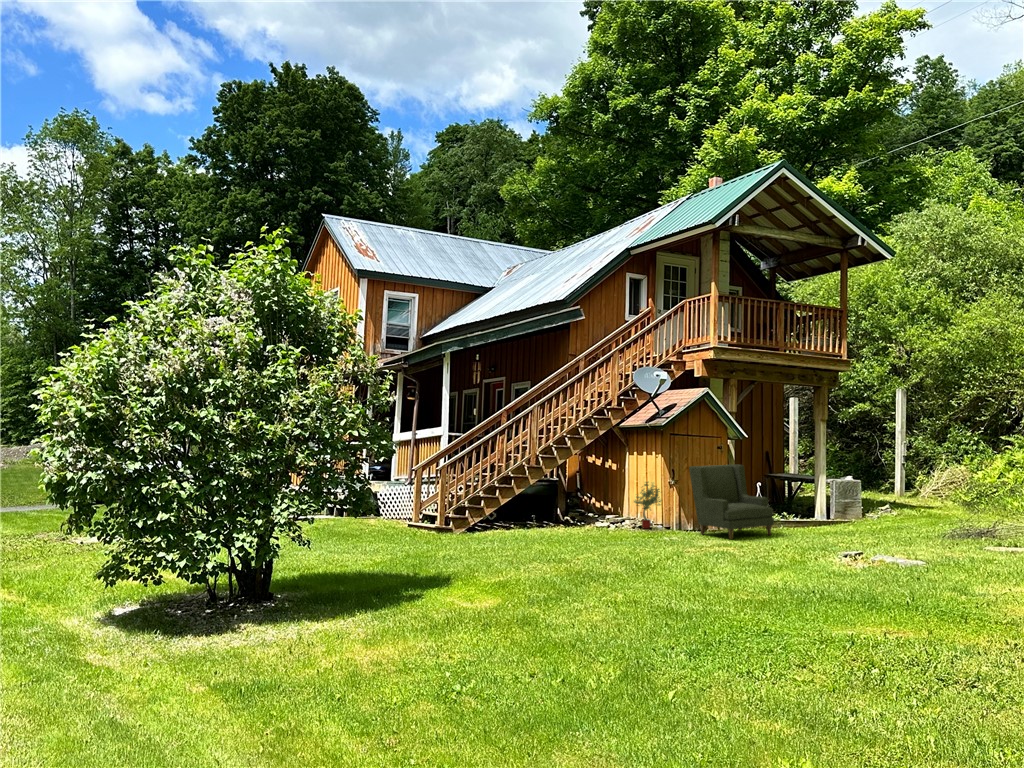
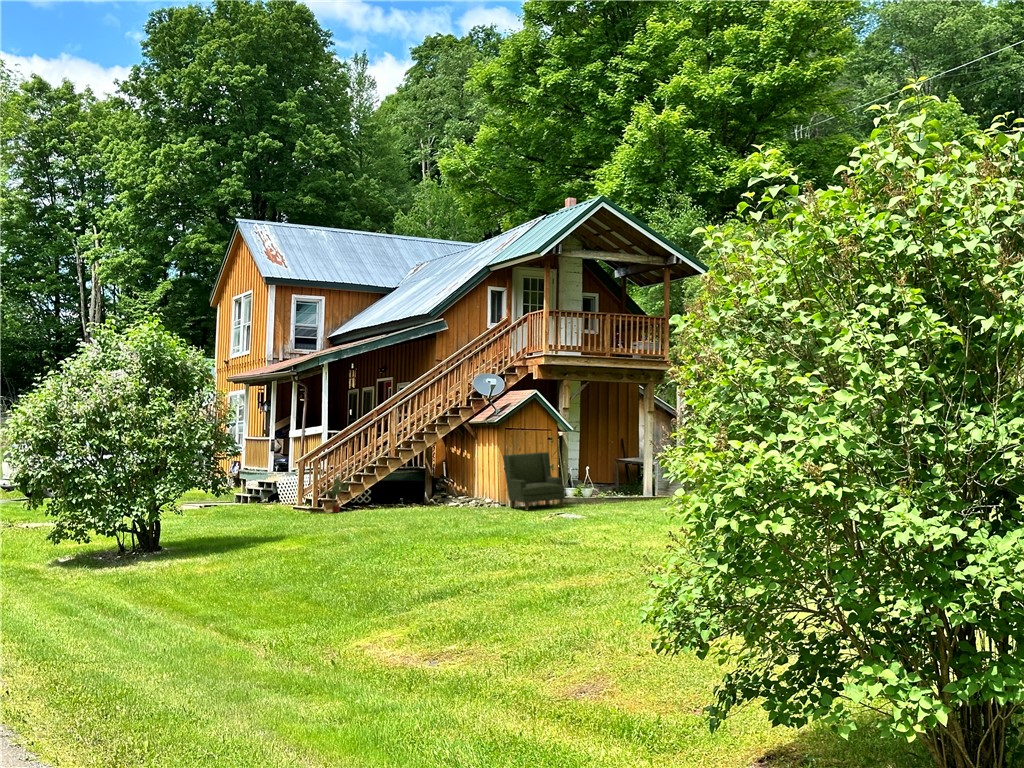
potted tree: present [634,482,662,529] -> present [320,476,350,513]

